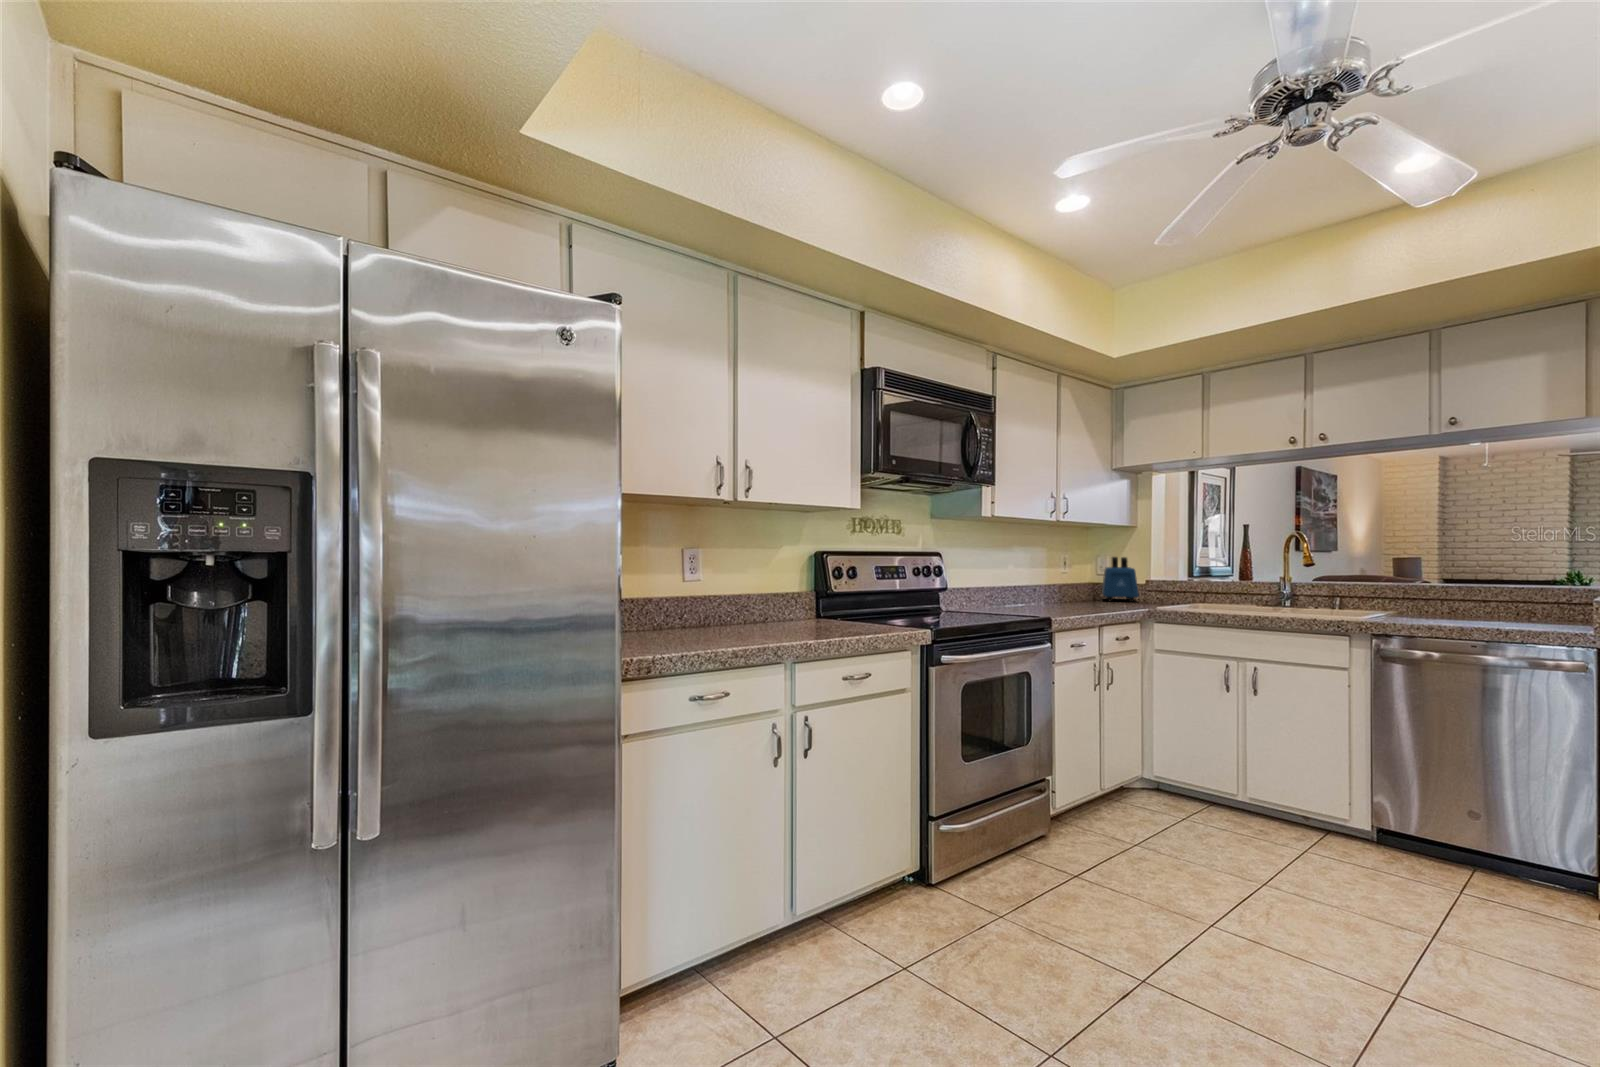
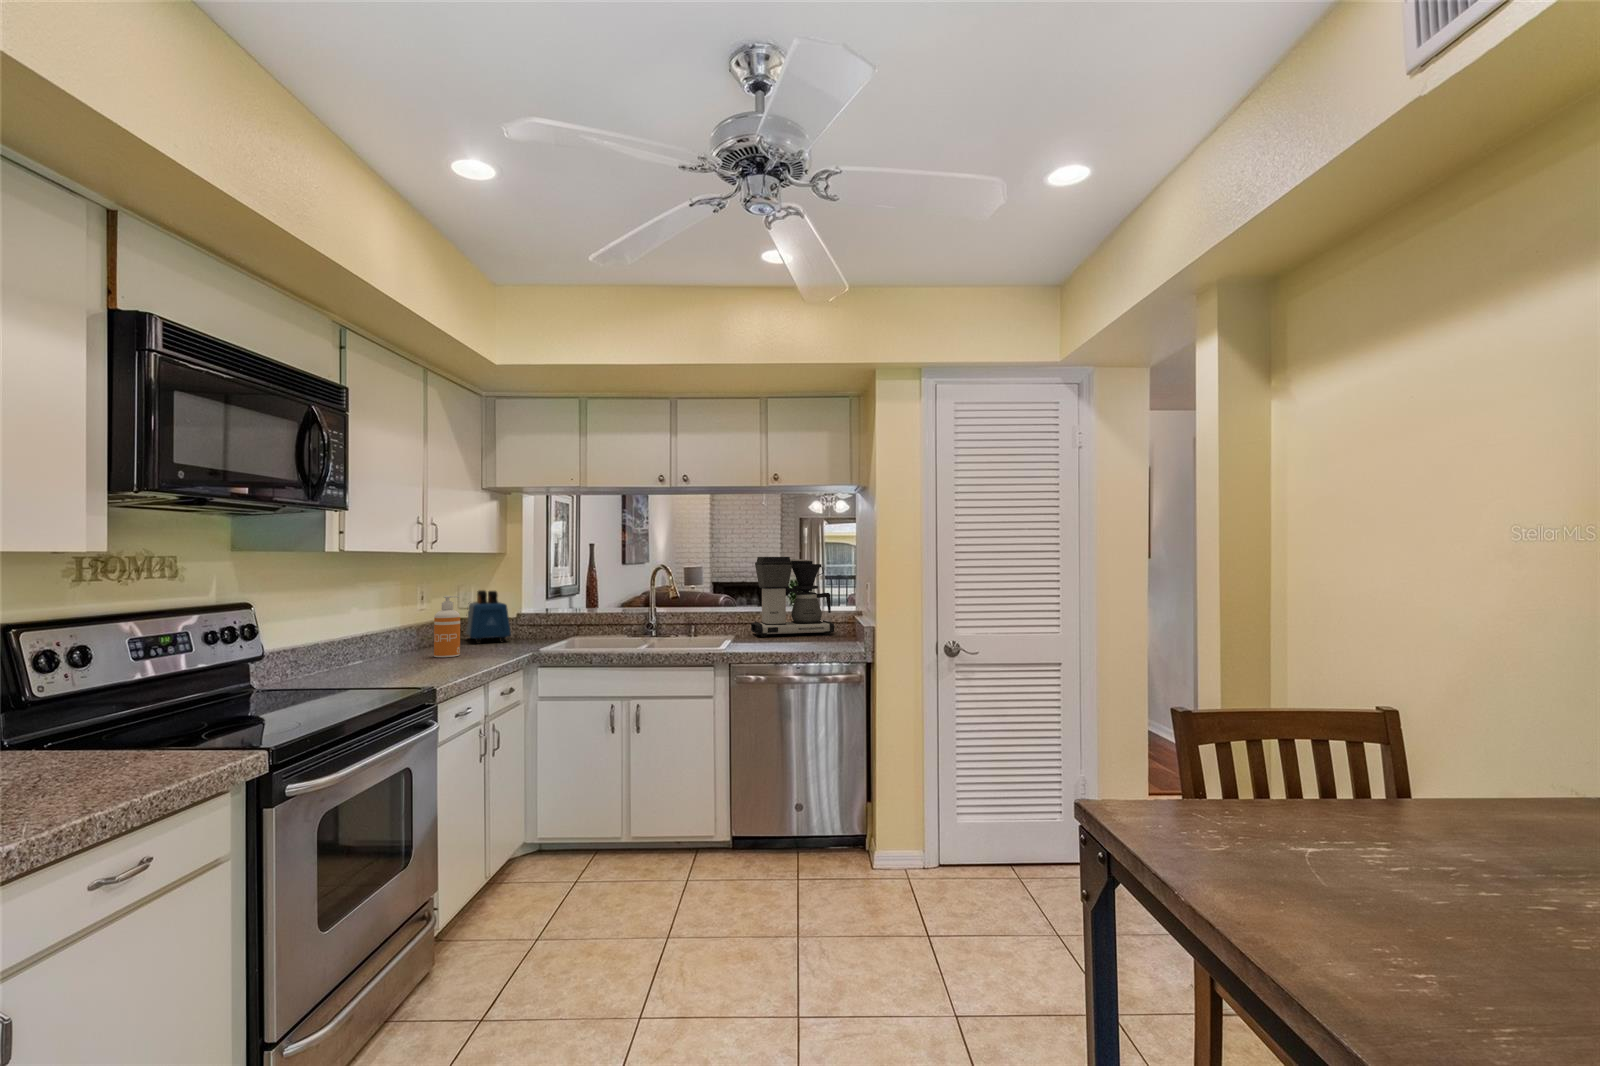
coffee maker: none [1422,523,1557,623] -> present [751,557,834,637]
soap dispenser: none [1067,557,1088,606] -> present [434,596,460,657]

